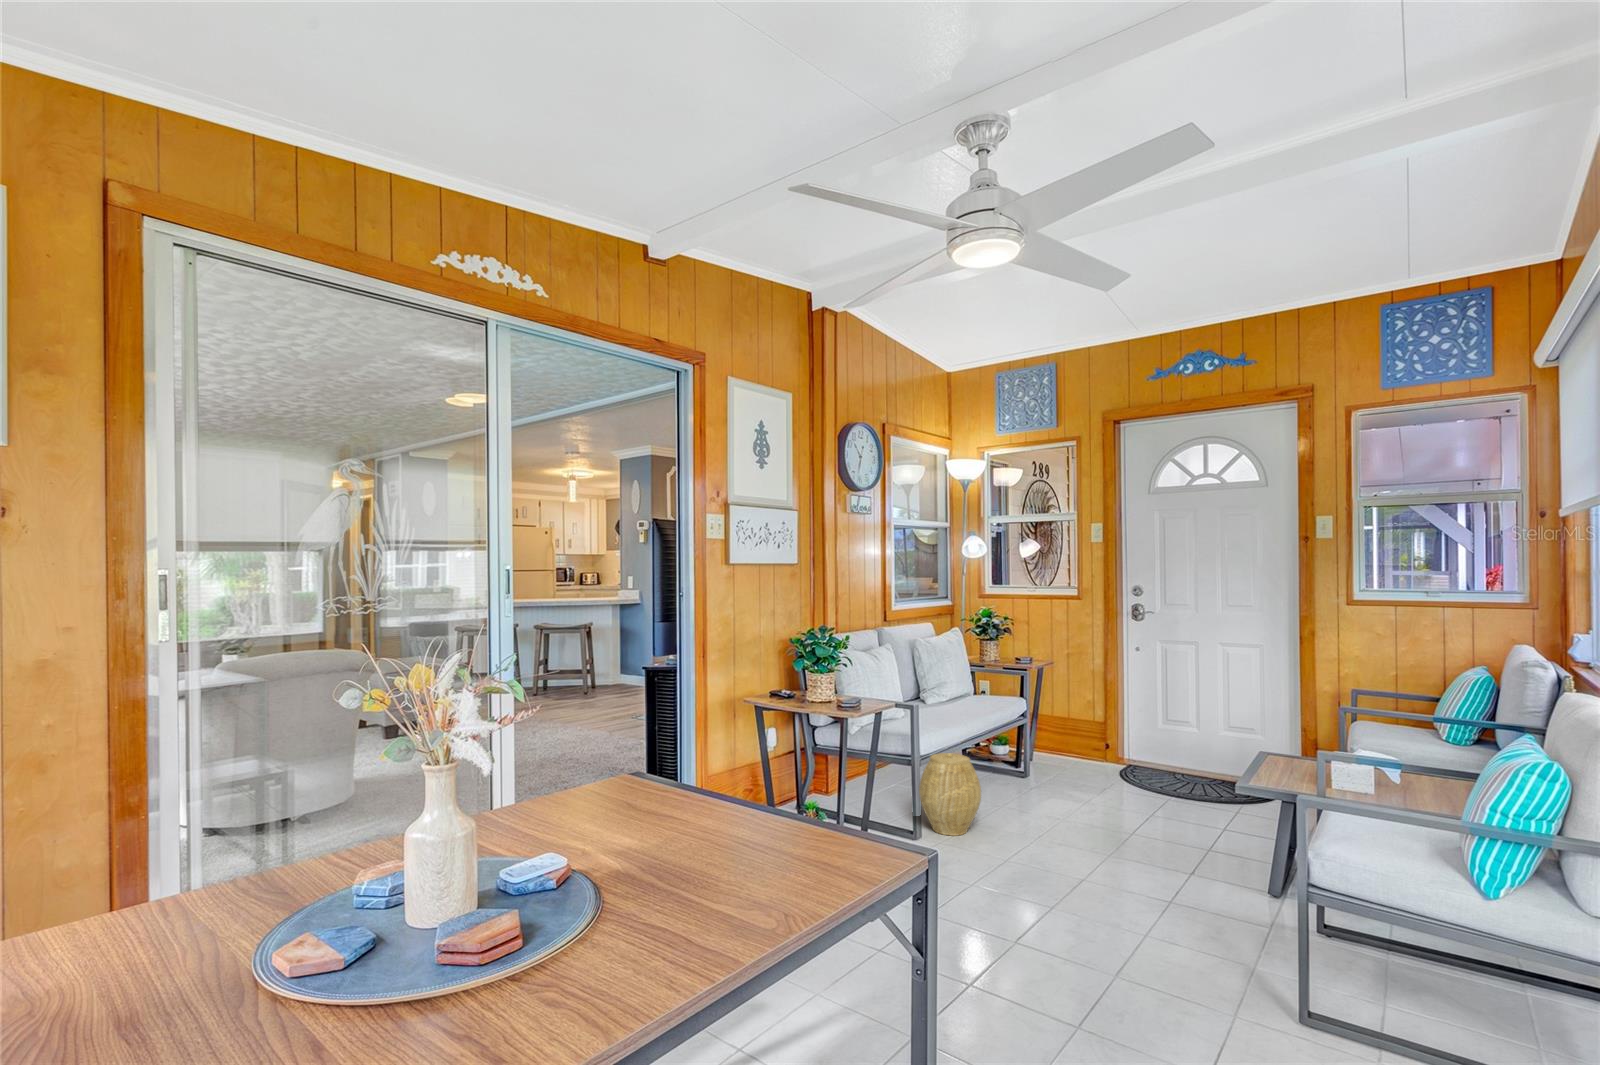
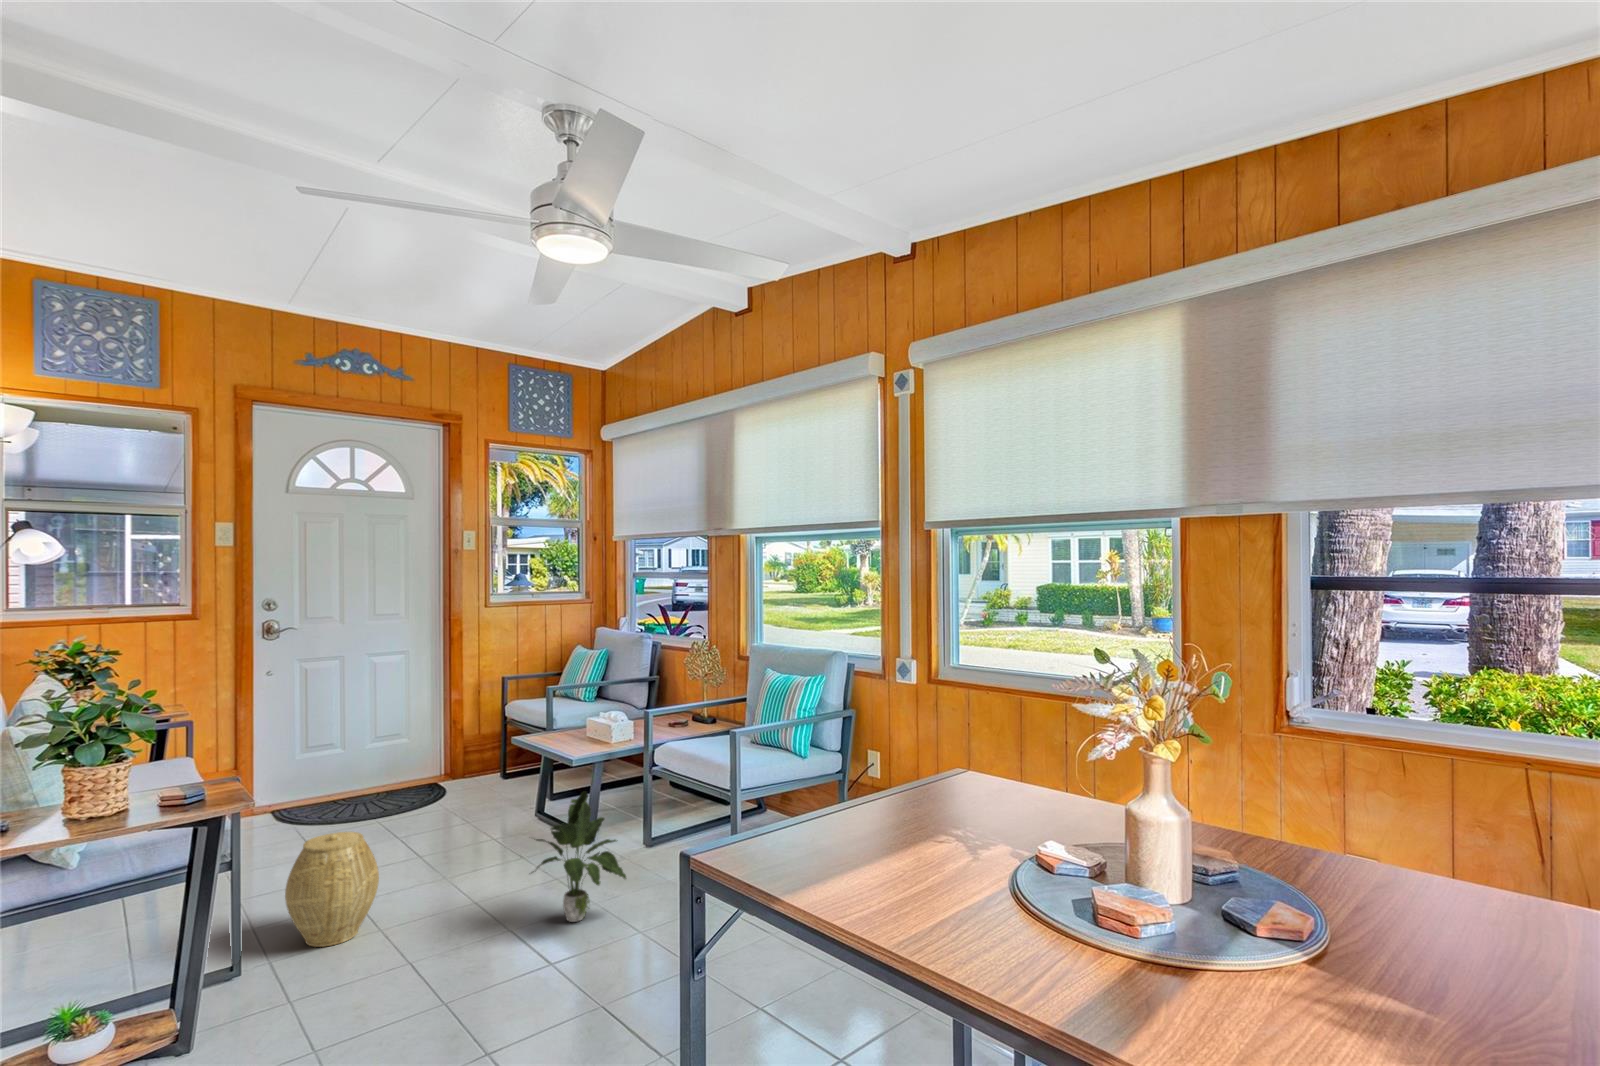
potted plant: none [981,782,1069,910] -> present [532,792,627,922]

